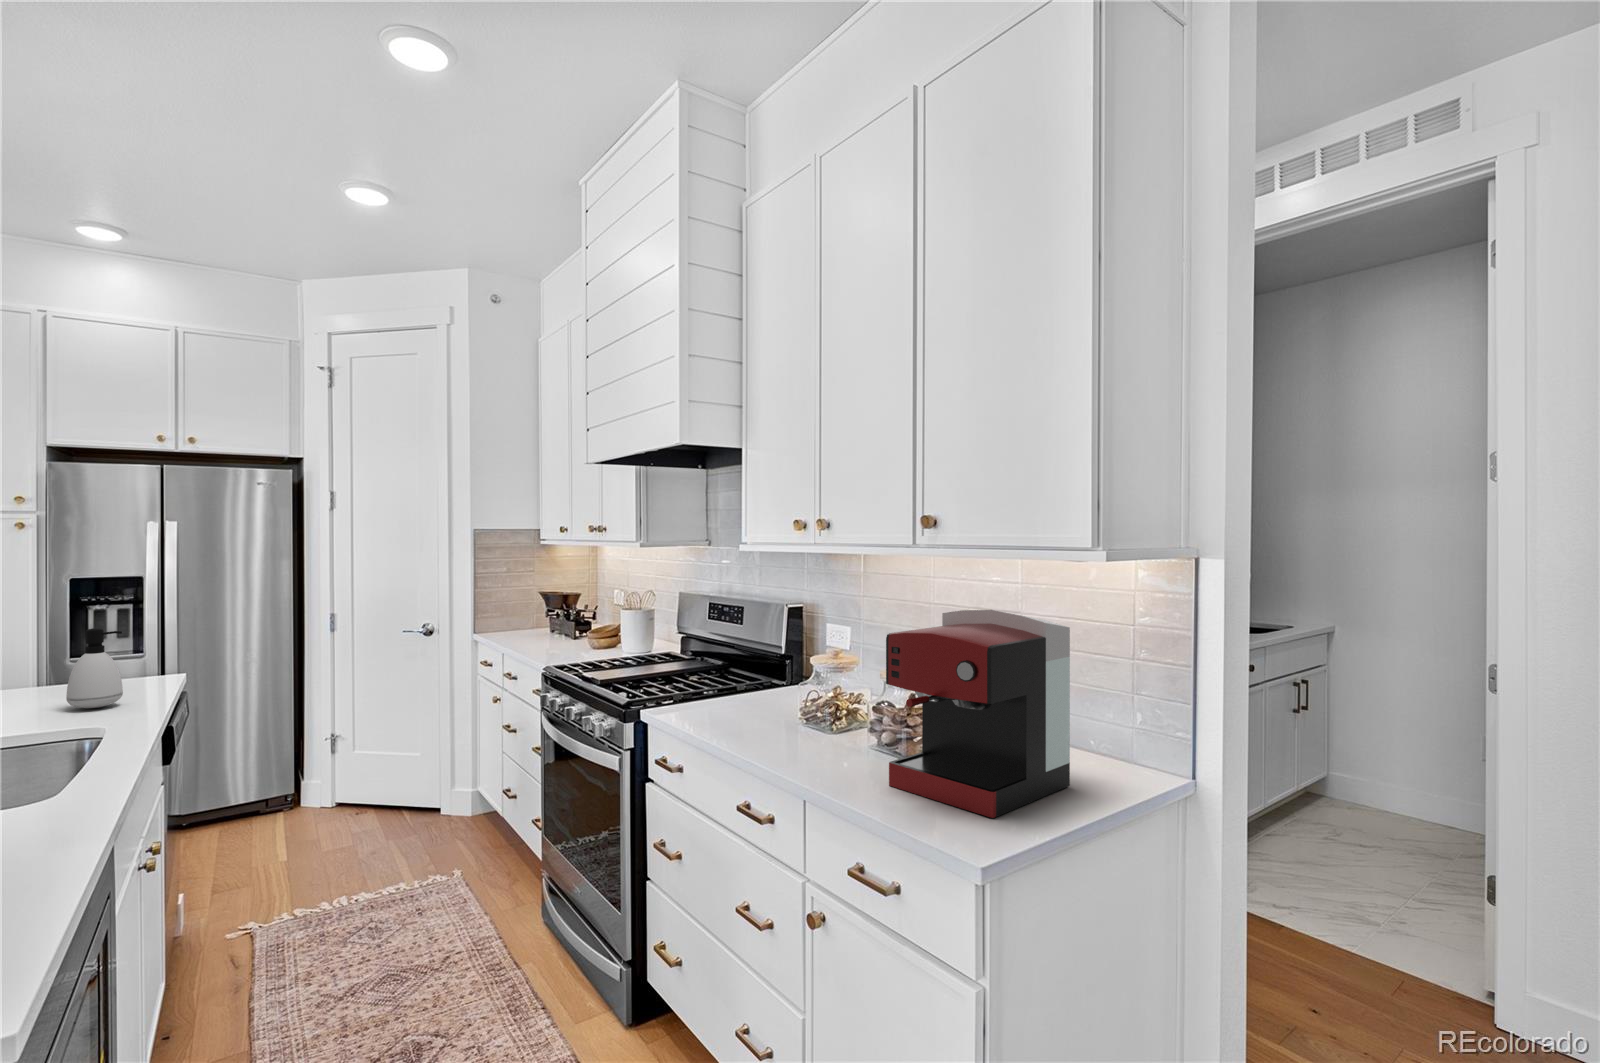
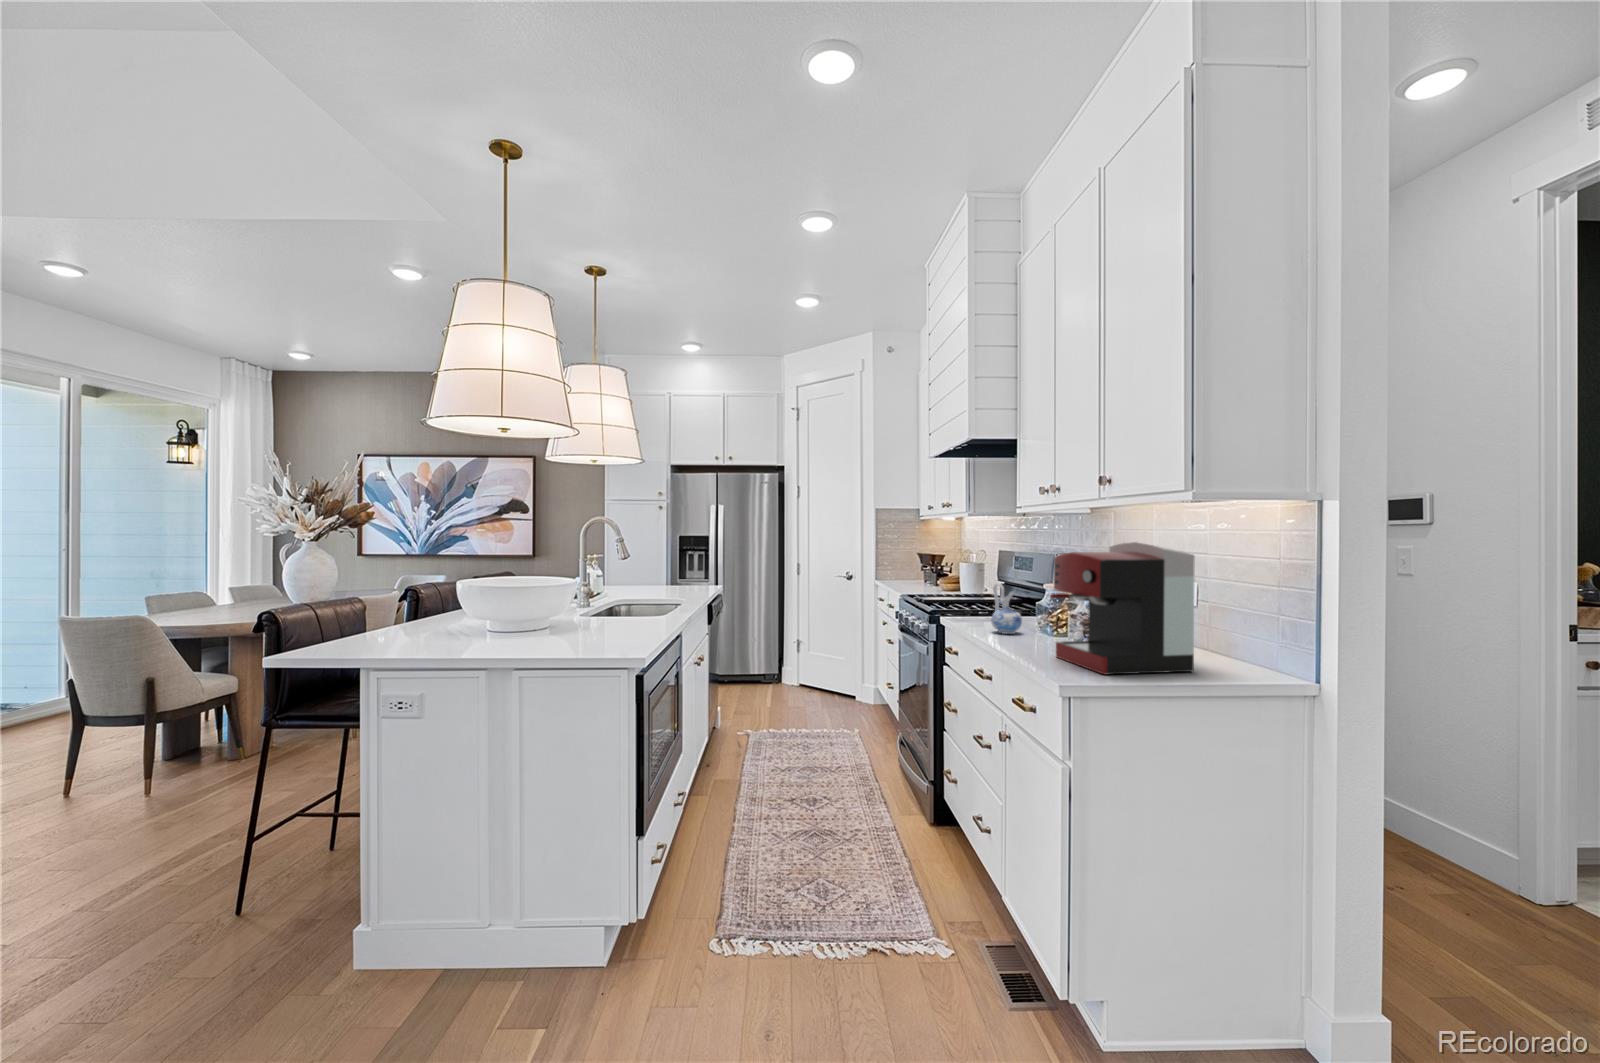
soap dispenser: present [66,628,123,708] -> none [667,553,689,593]
ceramic pitcher: none [746,663,790,740] -> present [991,583,1022,634]

